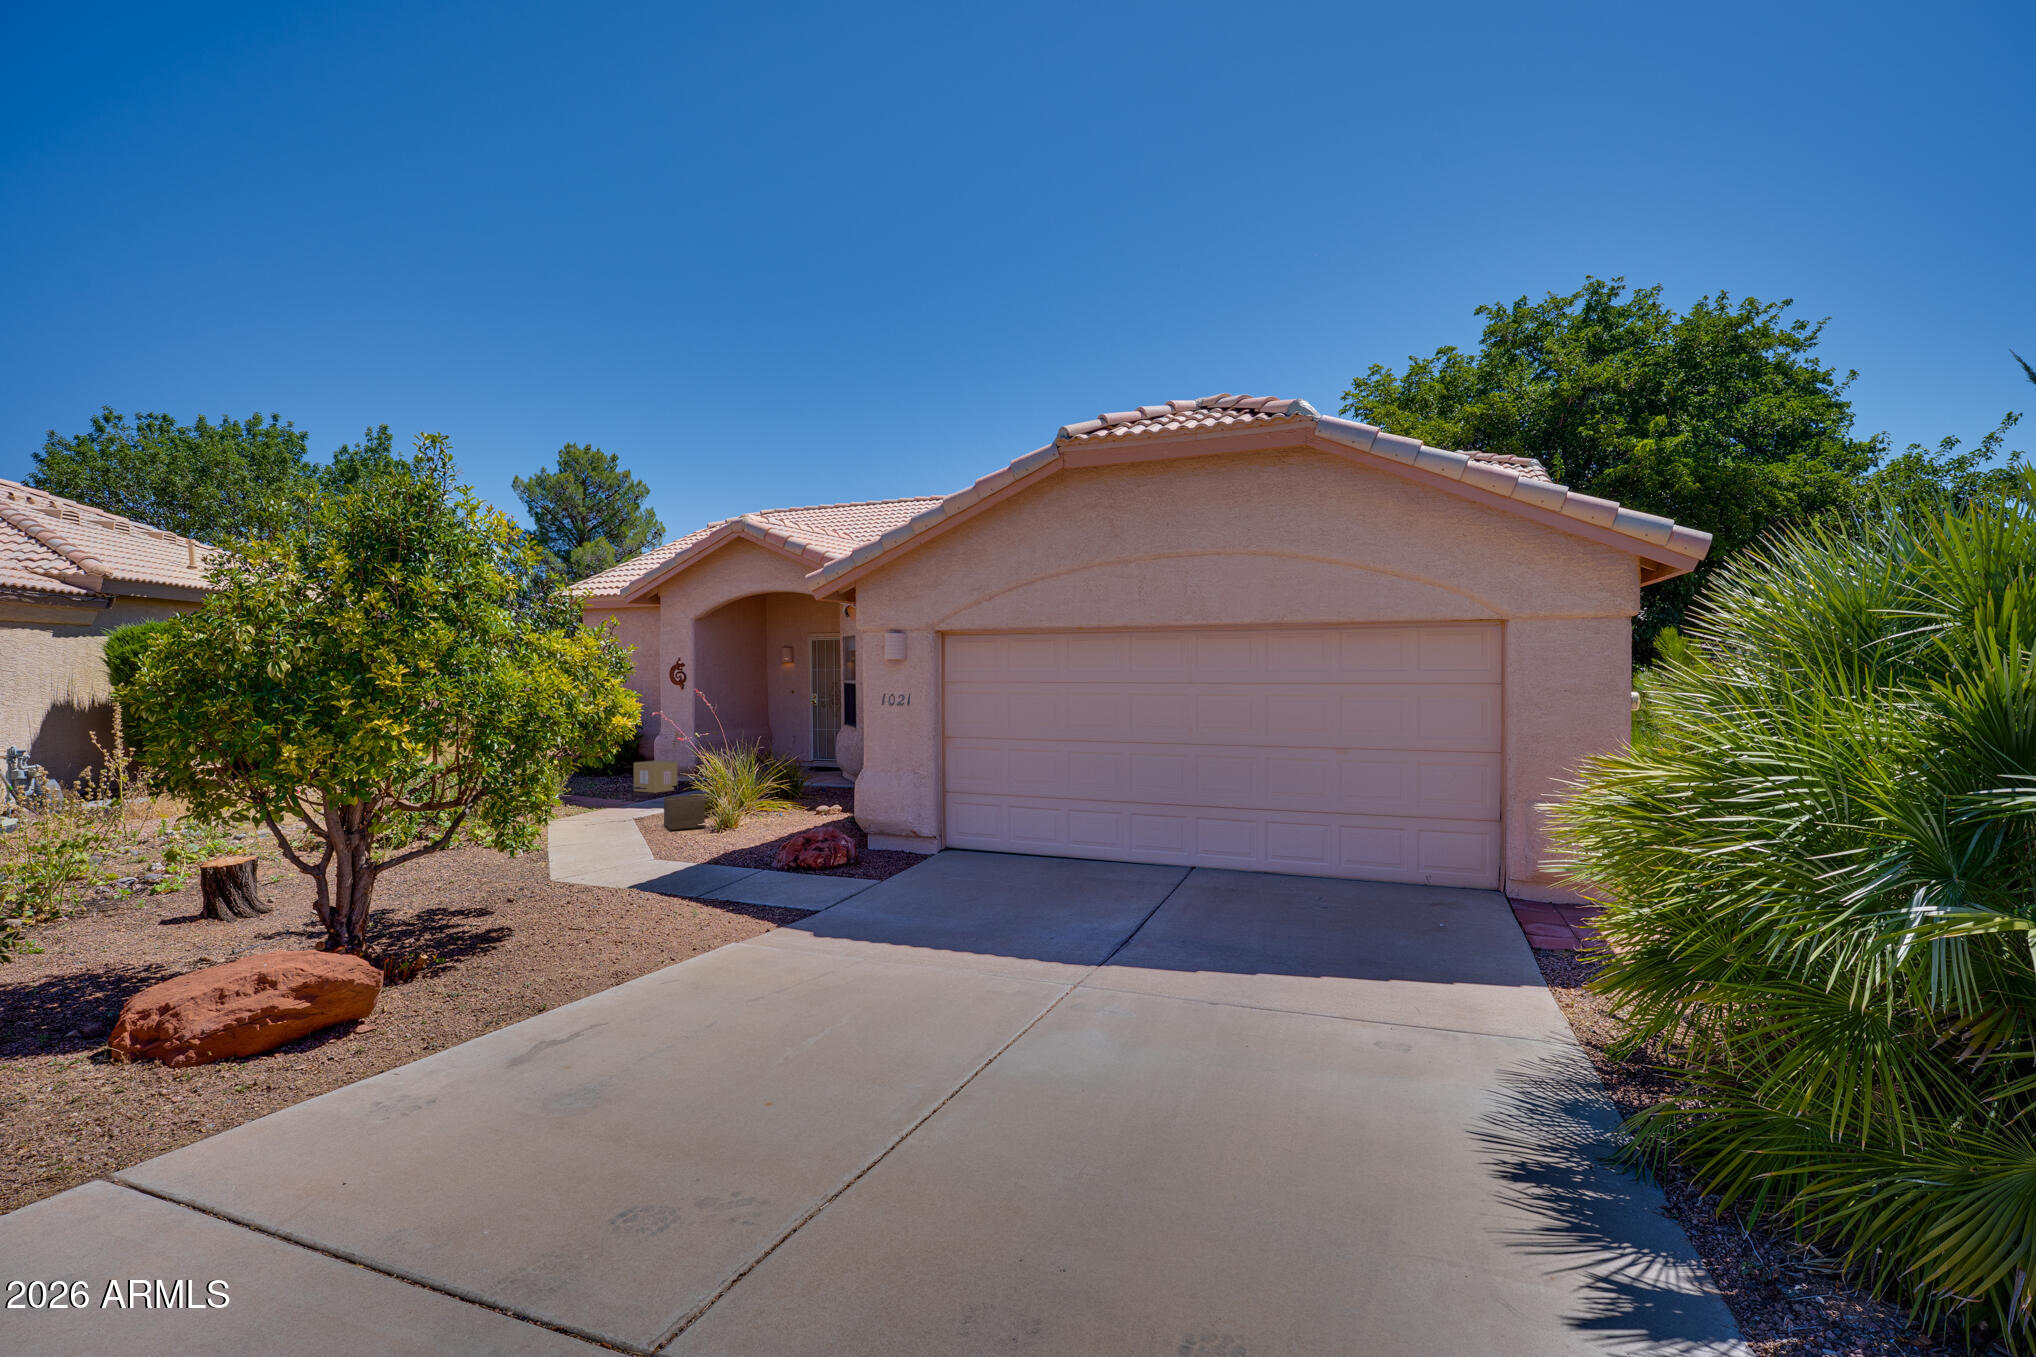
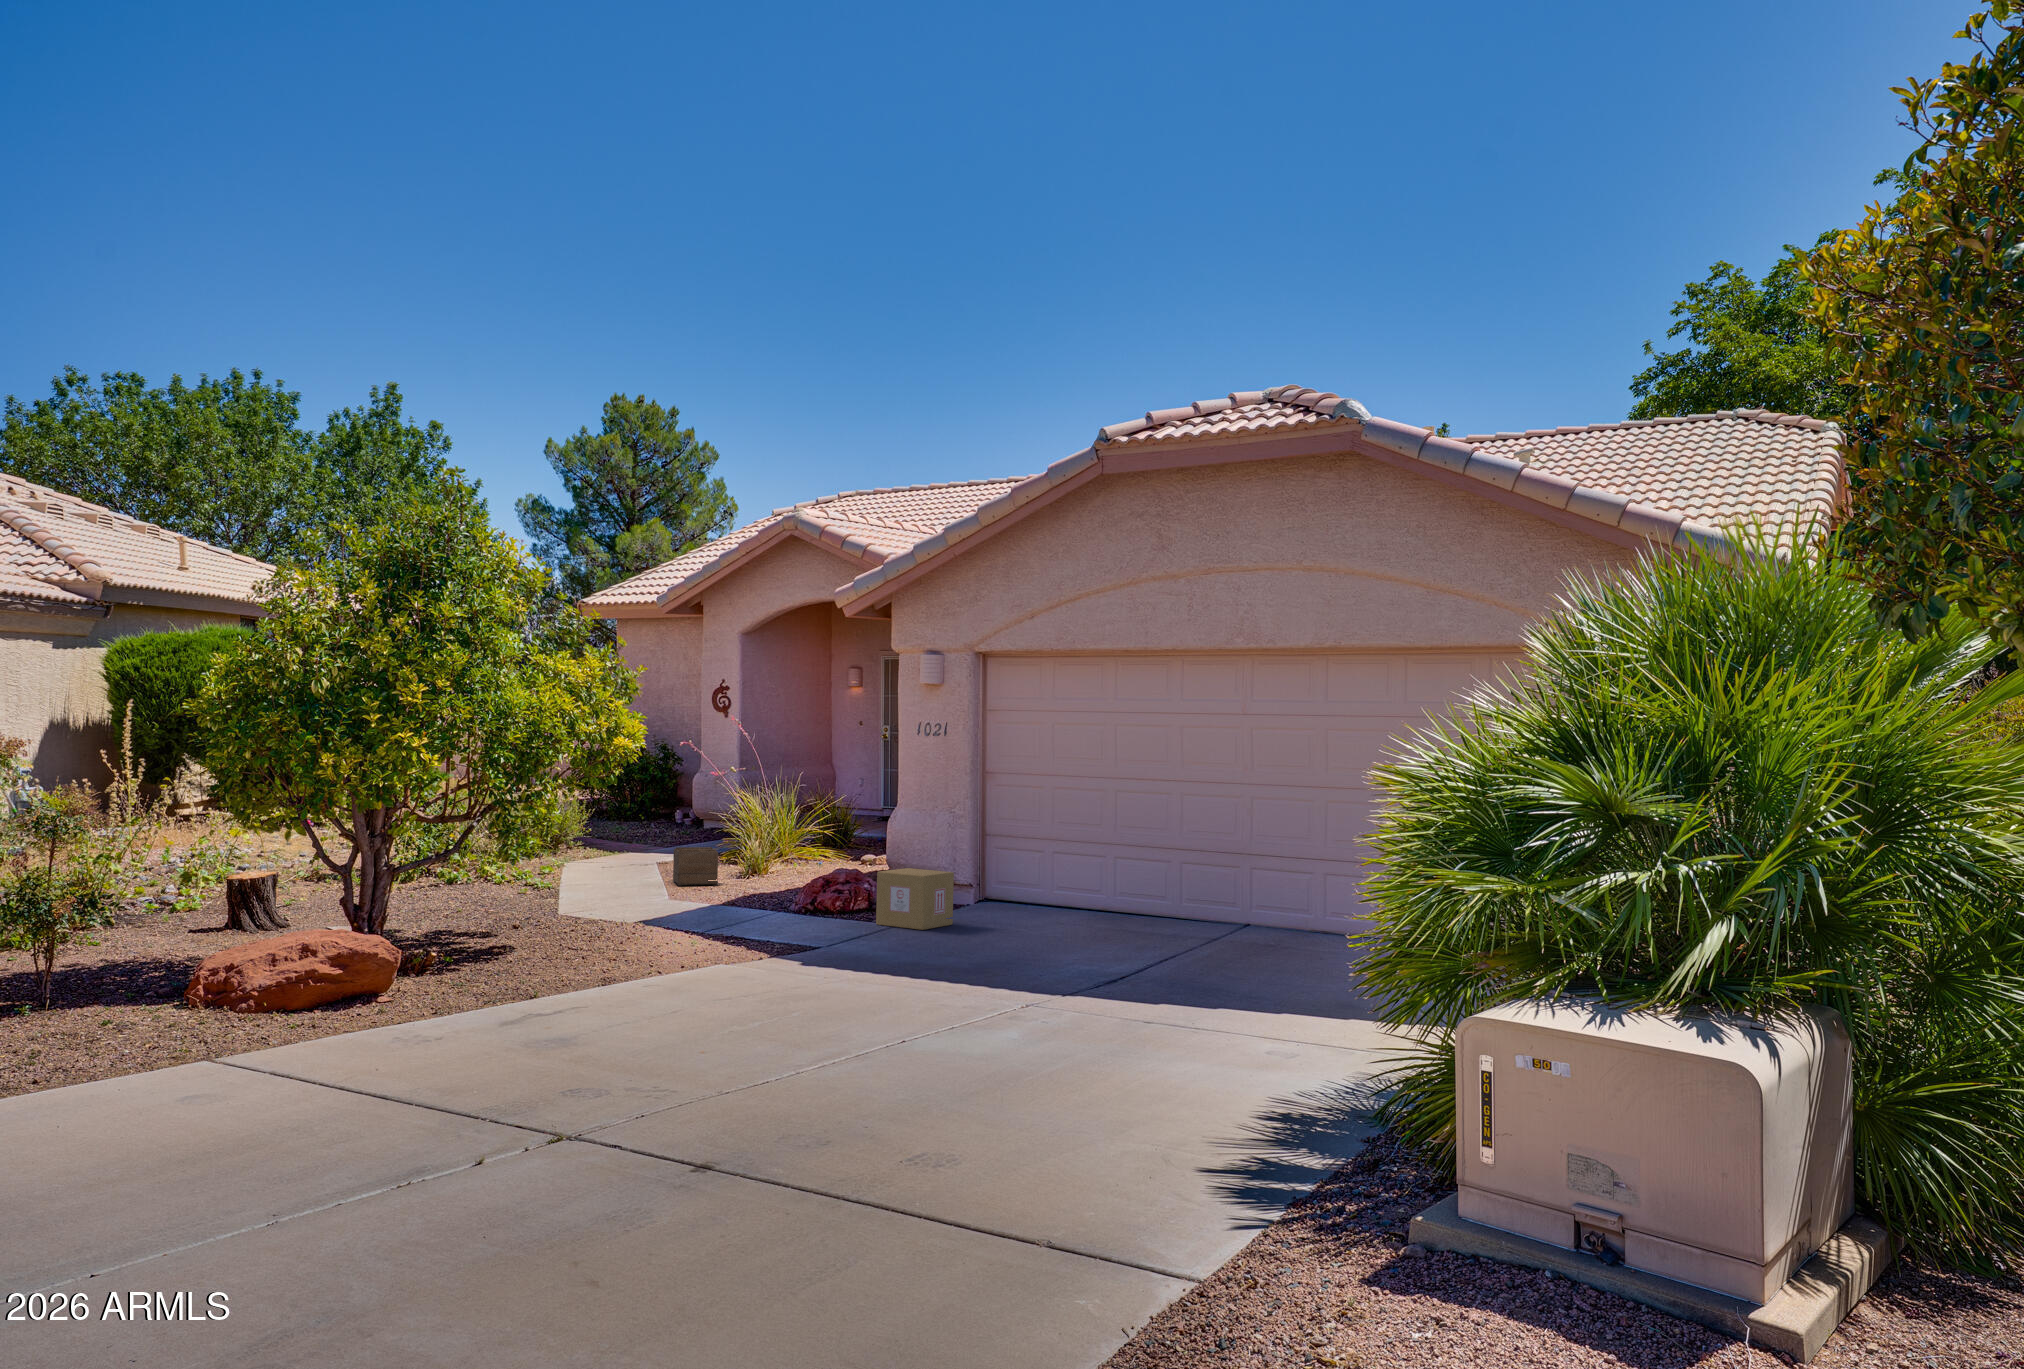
cardboard box: present [634,761,677,793] -> present [876,868,954,930]

